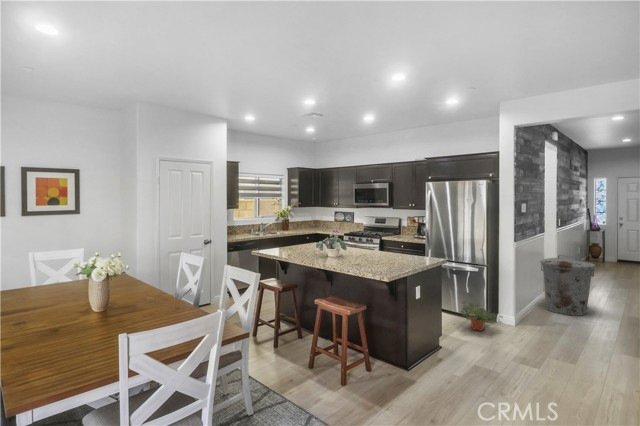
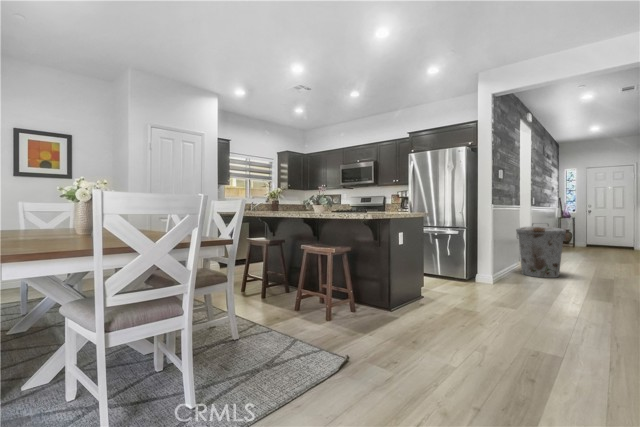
potted plant: present [461,302,502,331] -> none [441,262,482,287]

